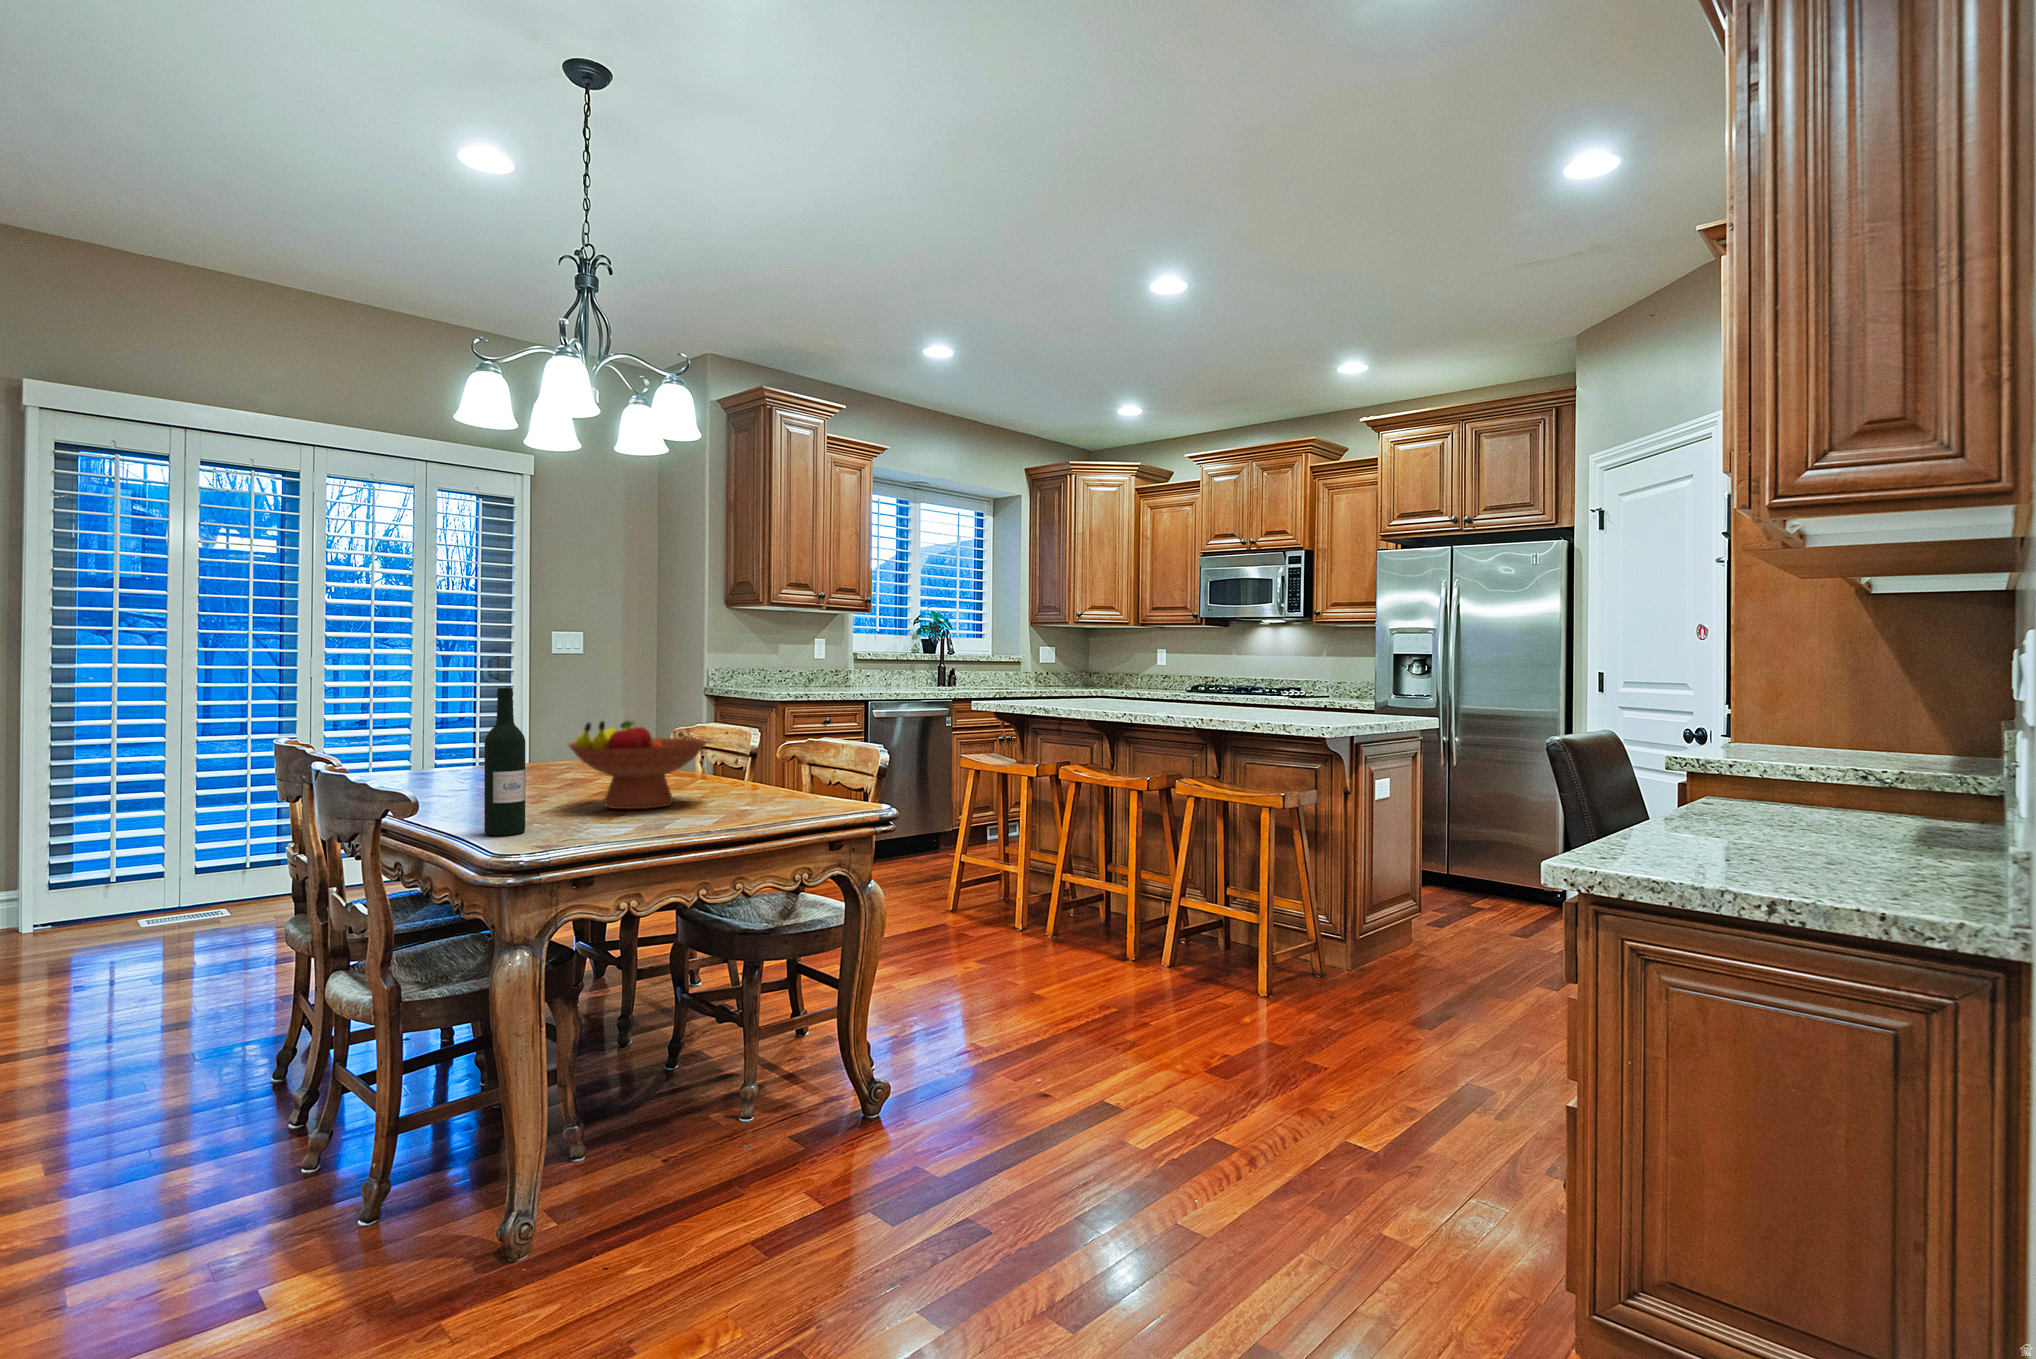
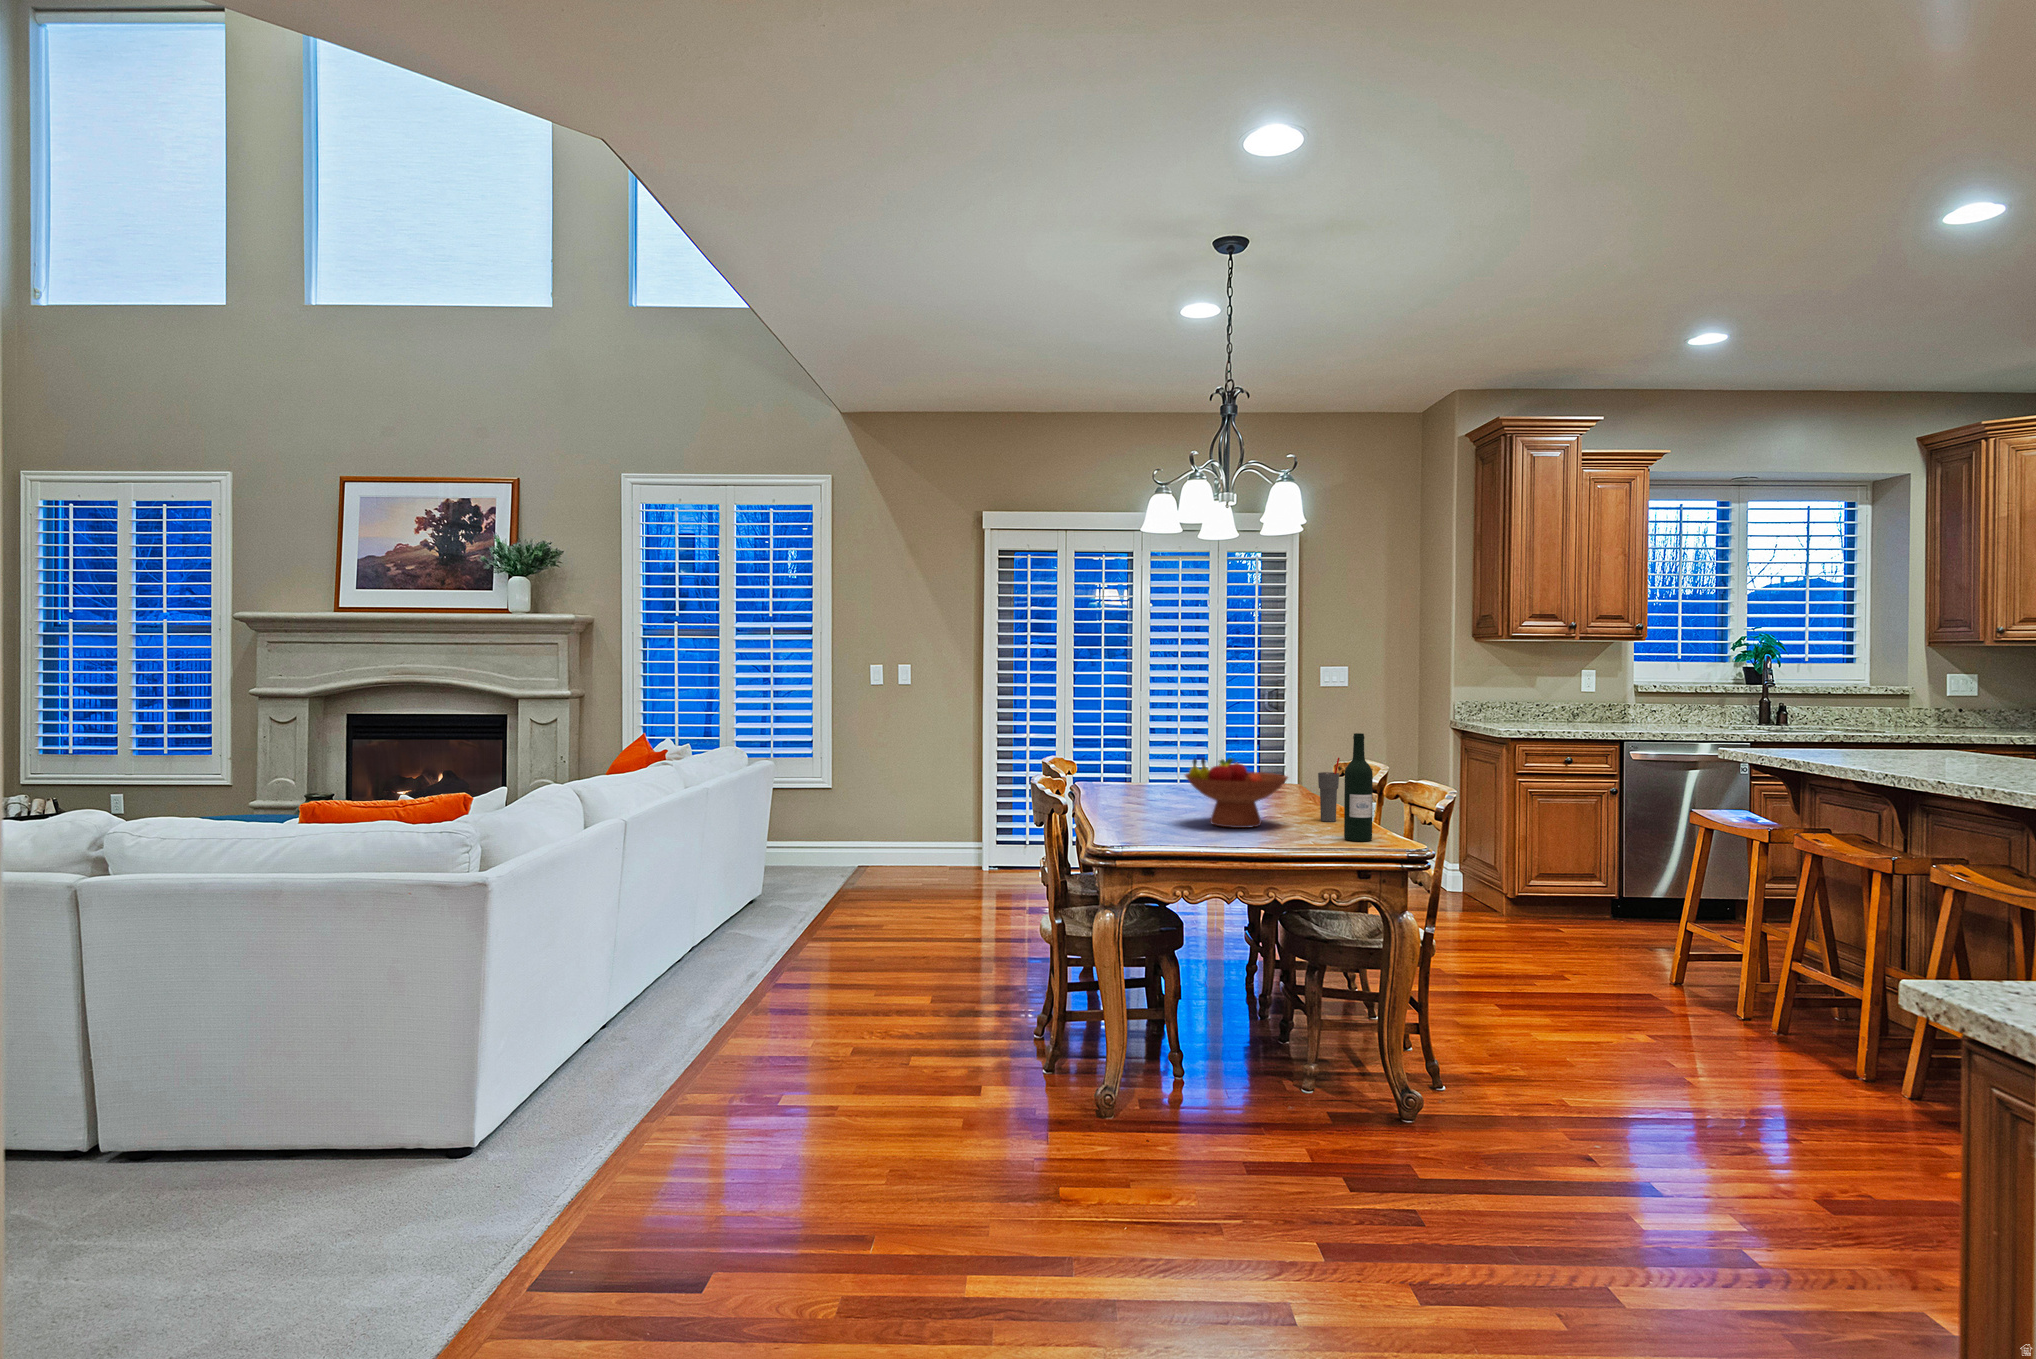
wine bottle: present [484,688,525,836] -> present [1344,733,1373,841]
cup: none [722,716,747,791] -> present [1318,758,1340,822]

